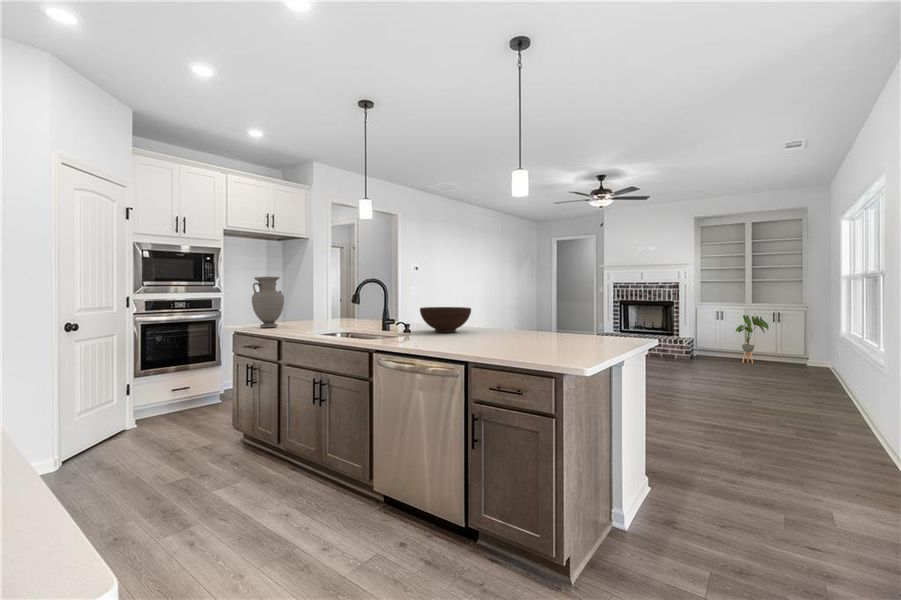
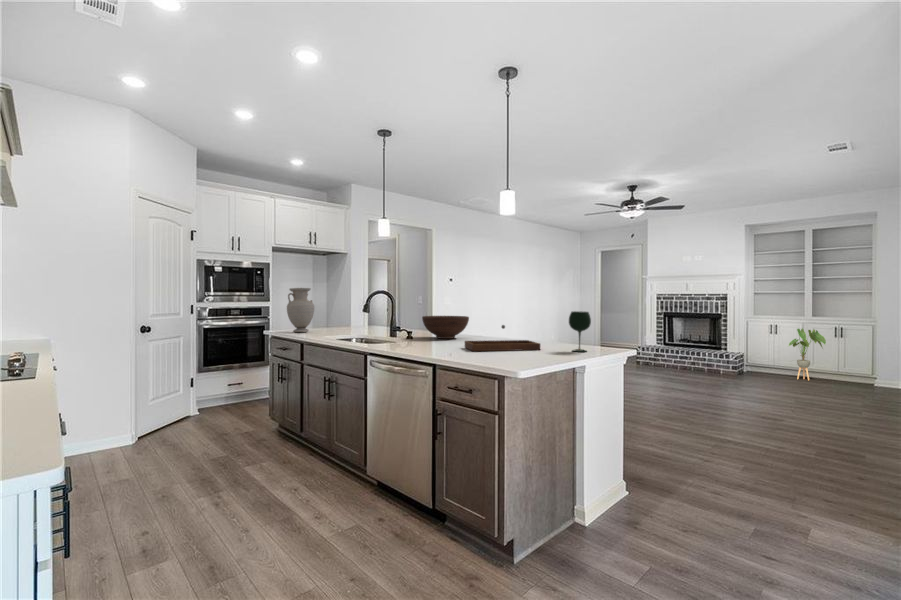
wine glass: none [601,302,625,345] -> present [569,311,591,352]
tray: none [484,317,569,347] -> present [465,325,540,351]

